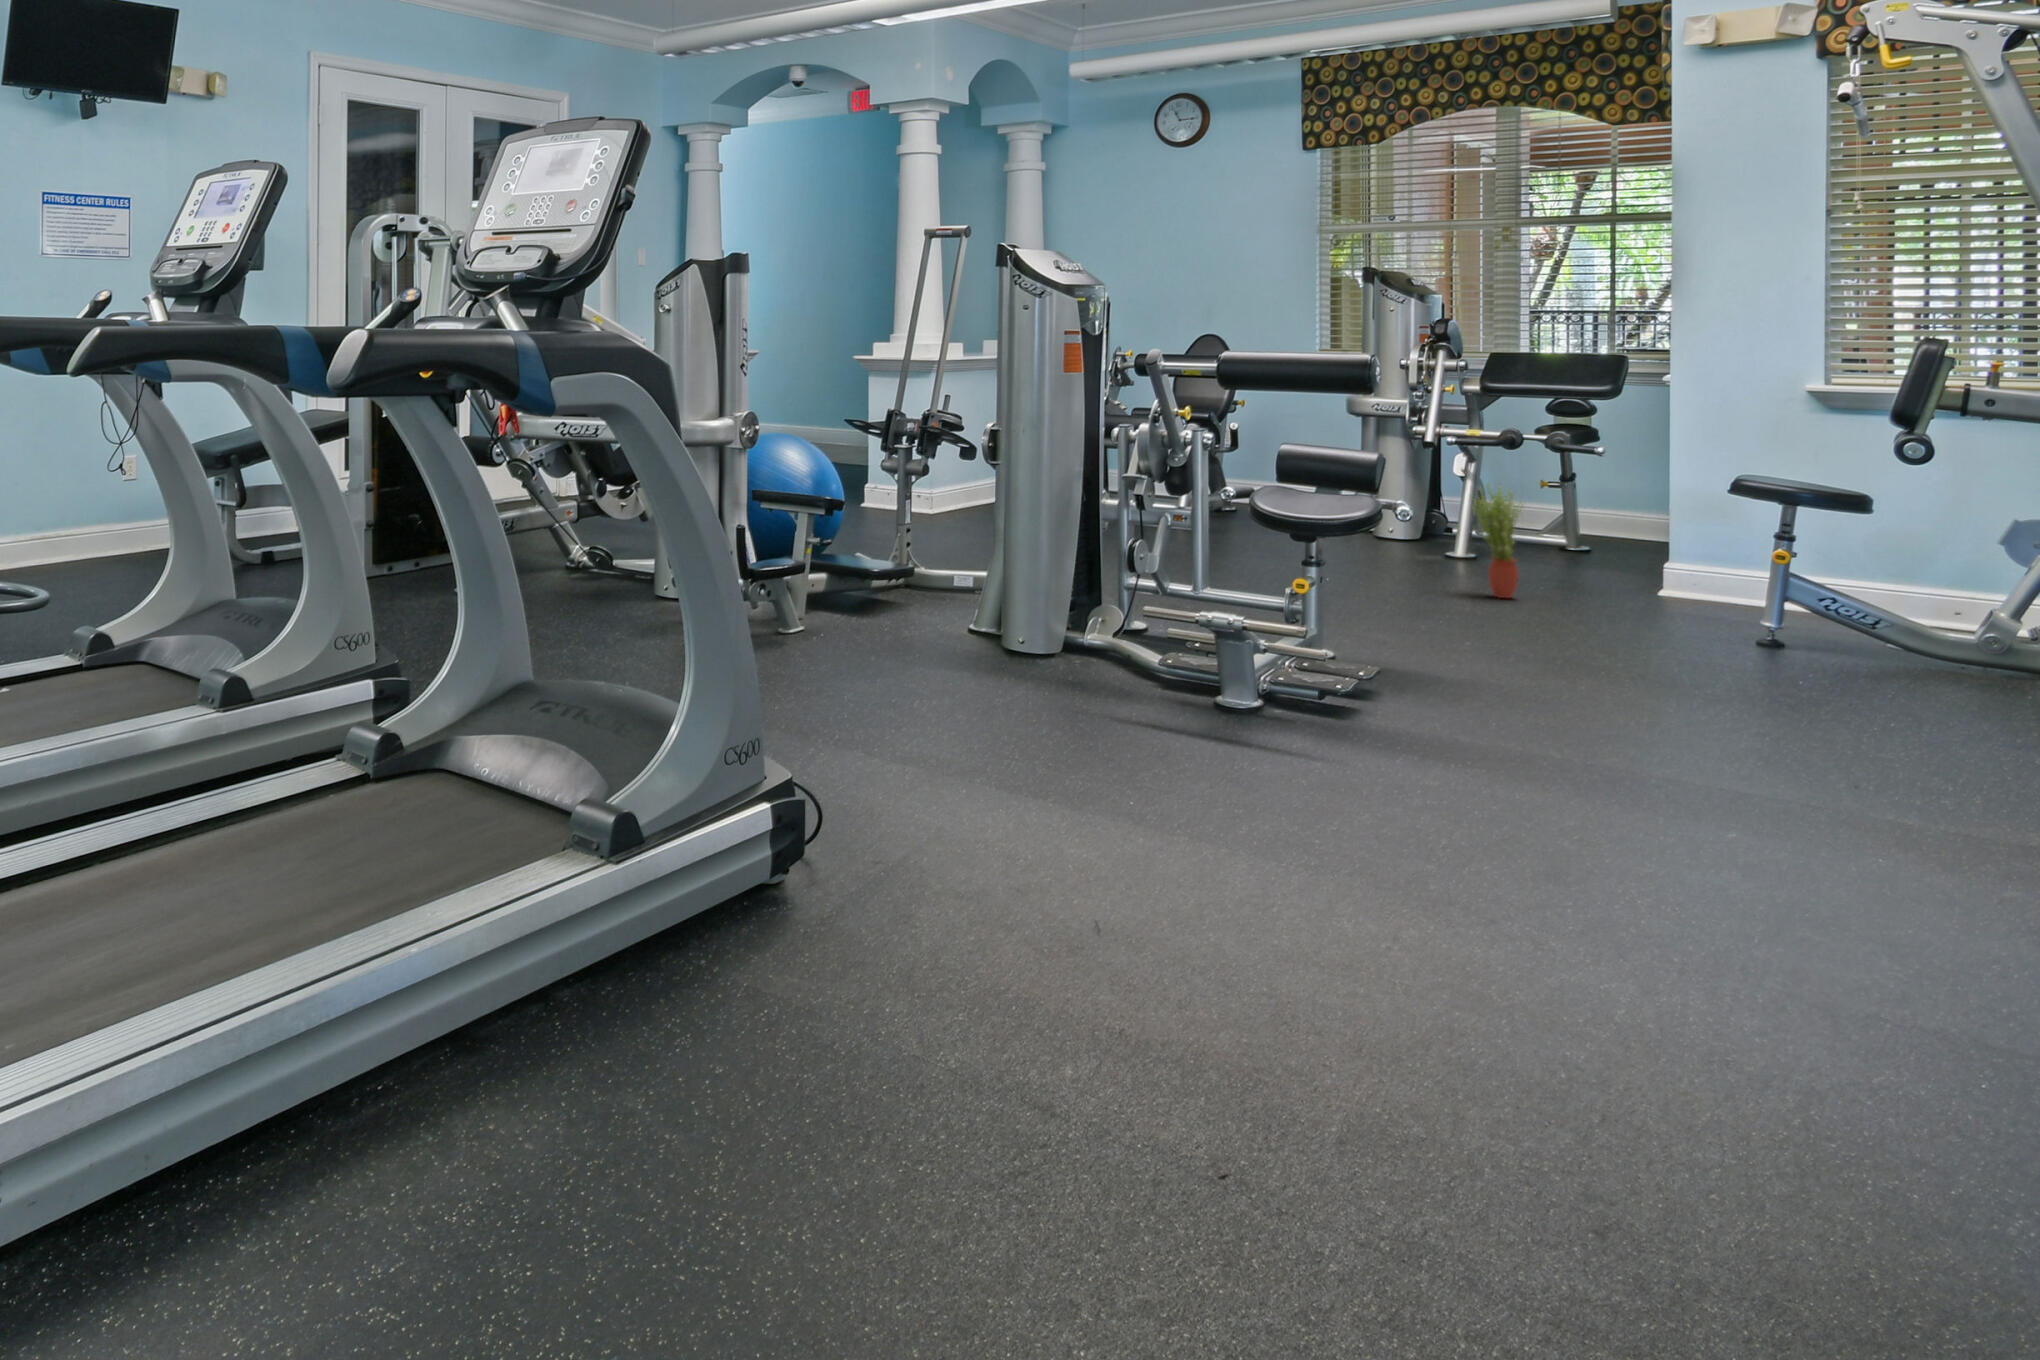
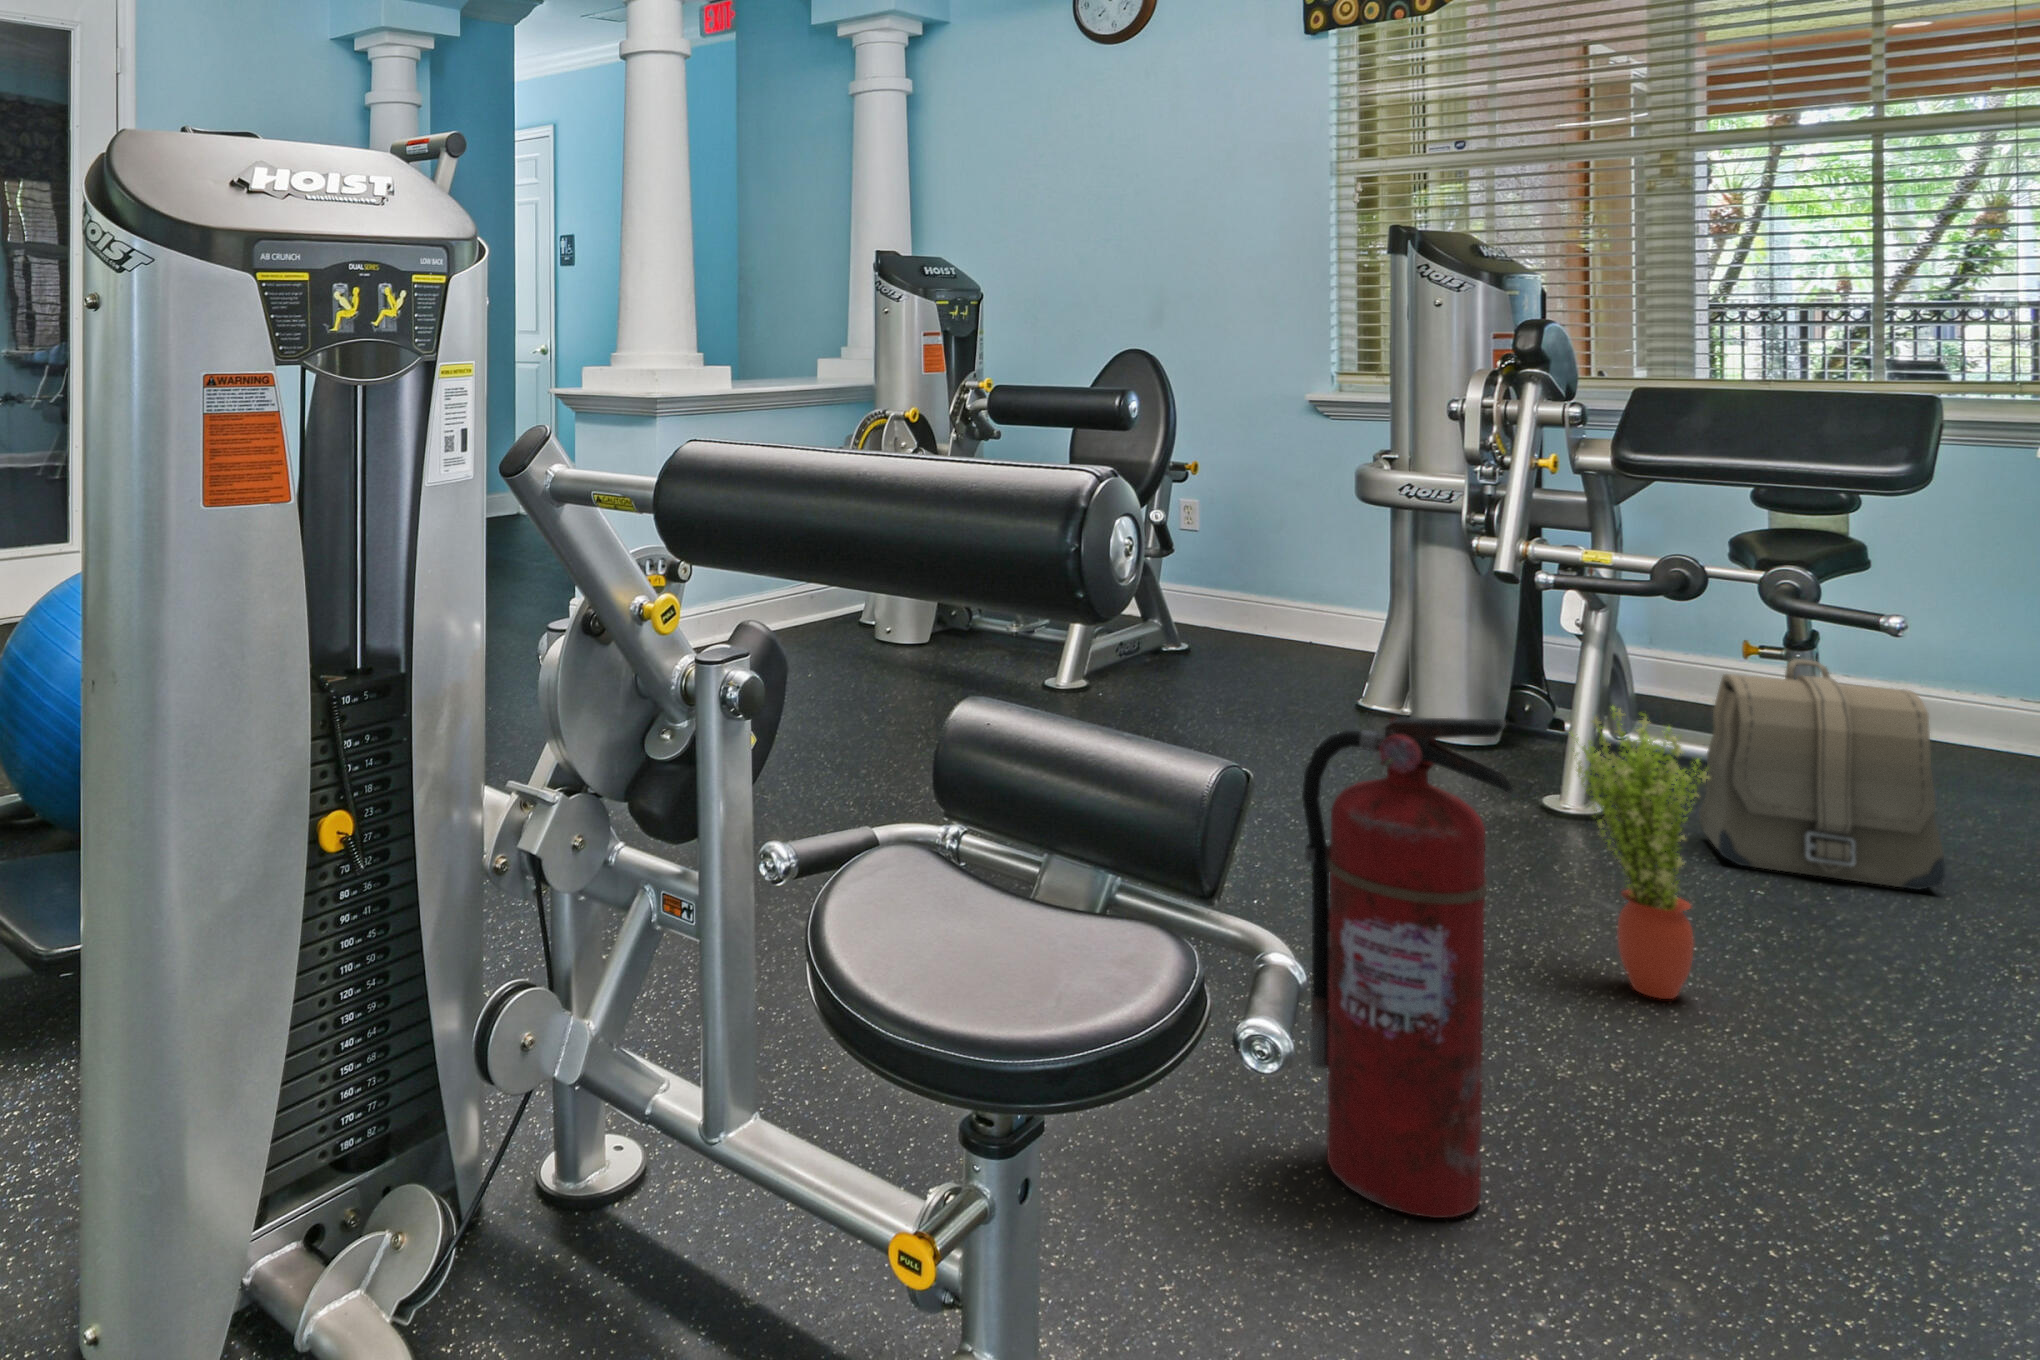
fire extinguisher: none [1382,462,1460,634] -> present [1302,717,1514,1218]
backpack: none [1521,477,1626,575] -> present [1699,659,1945,889]

